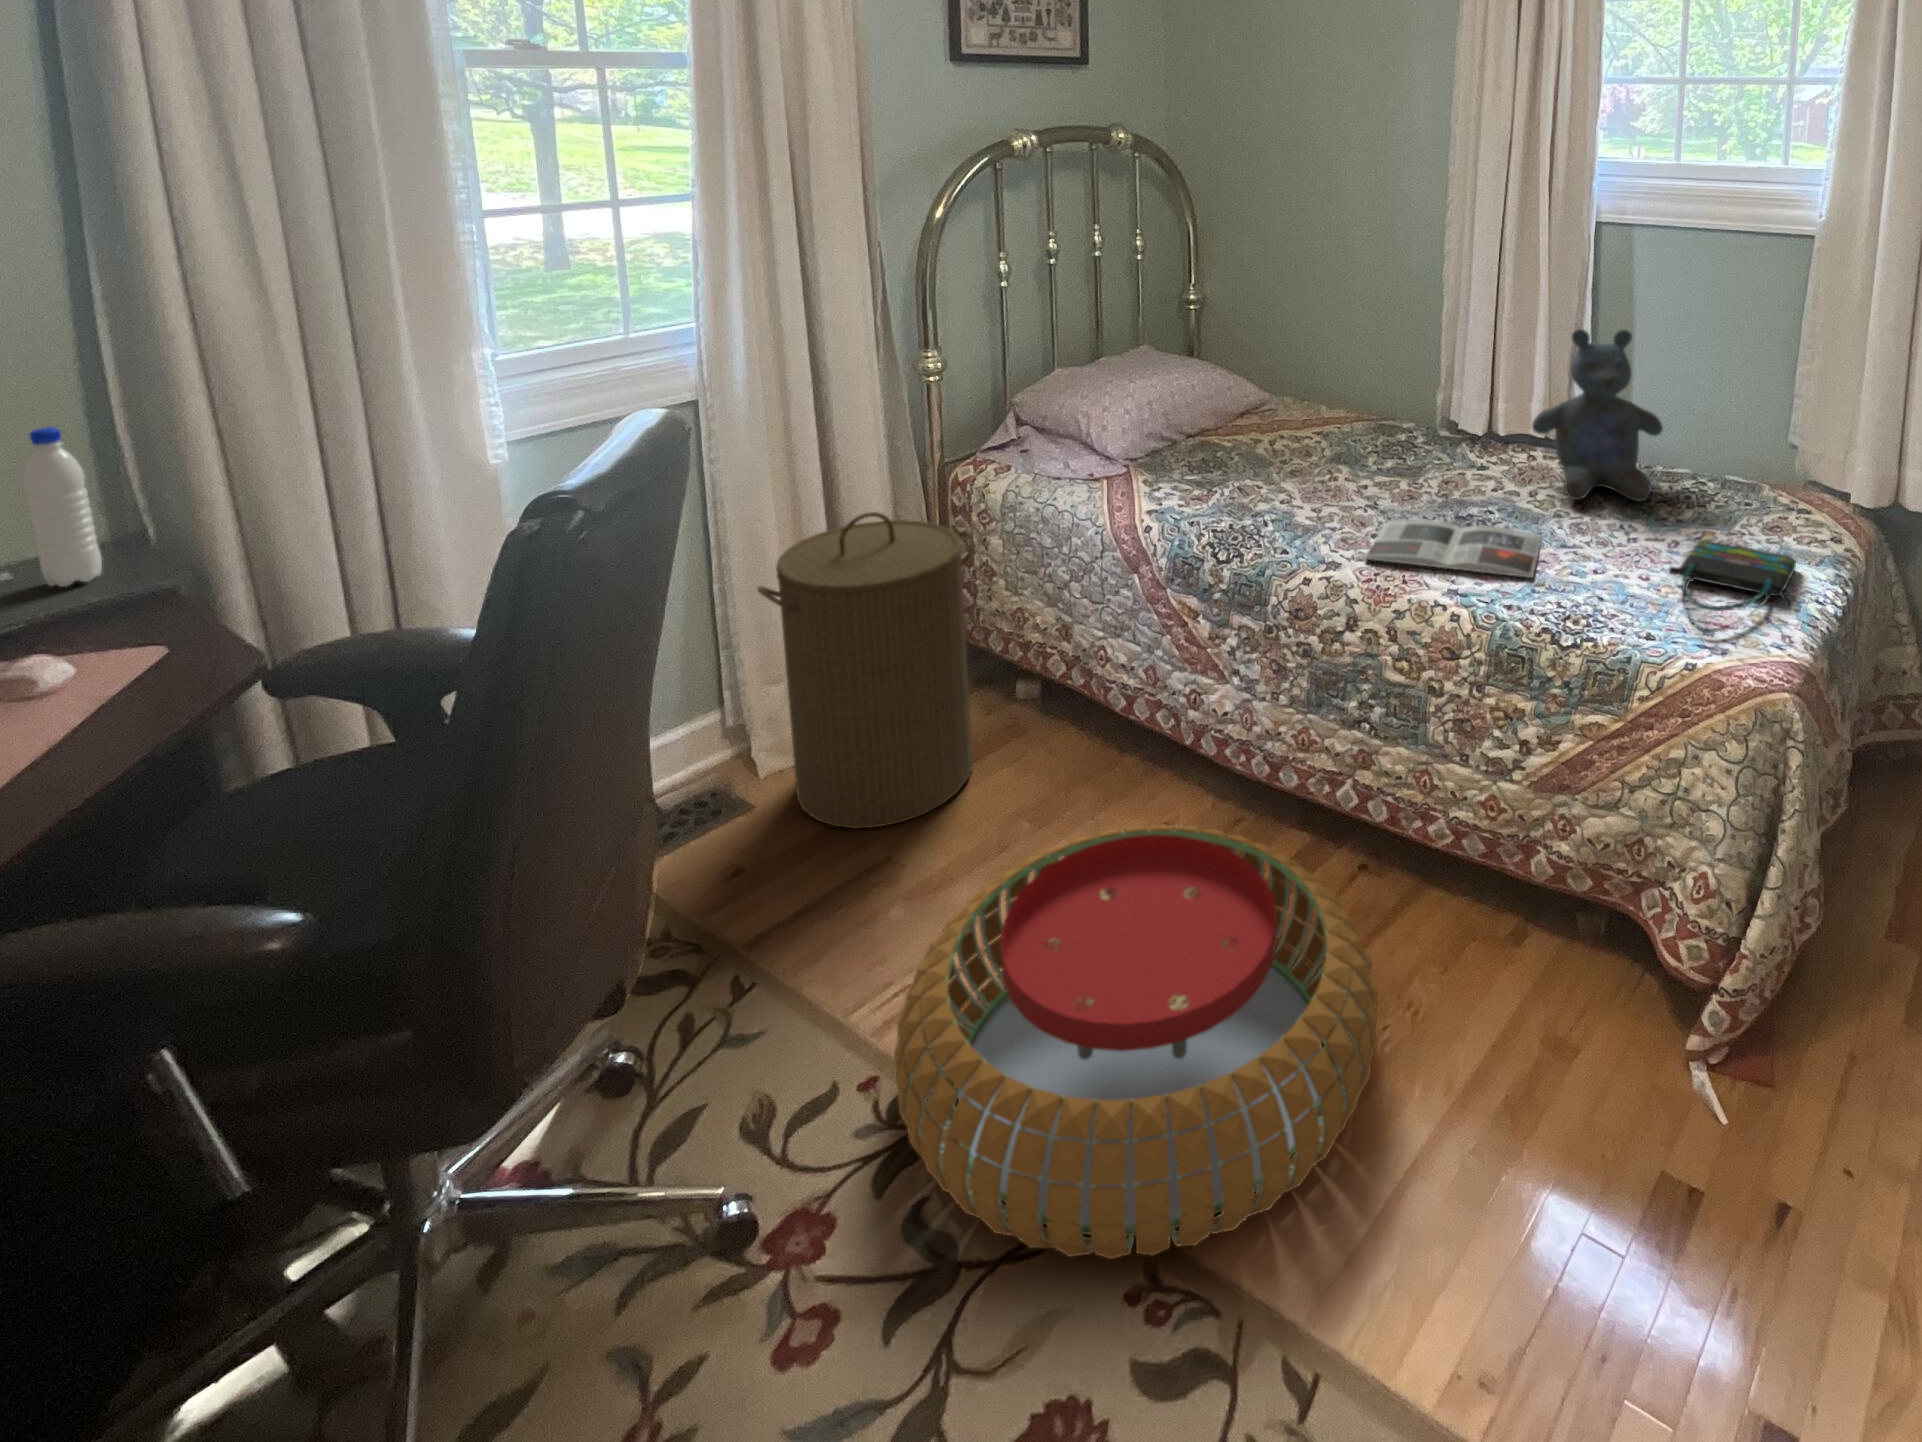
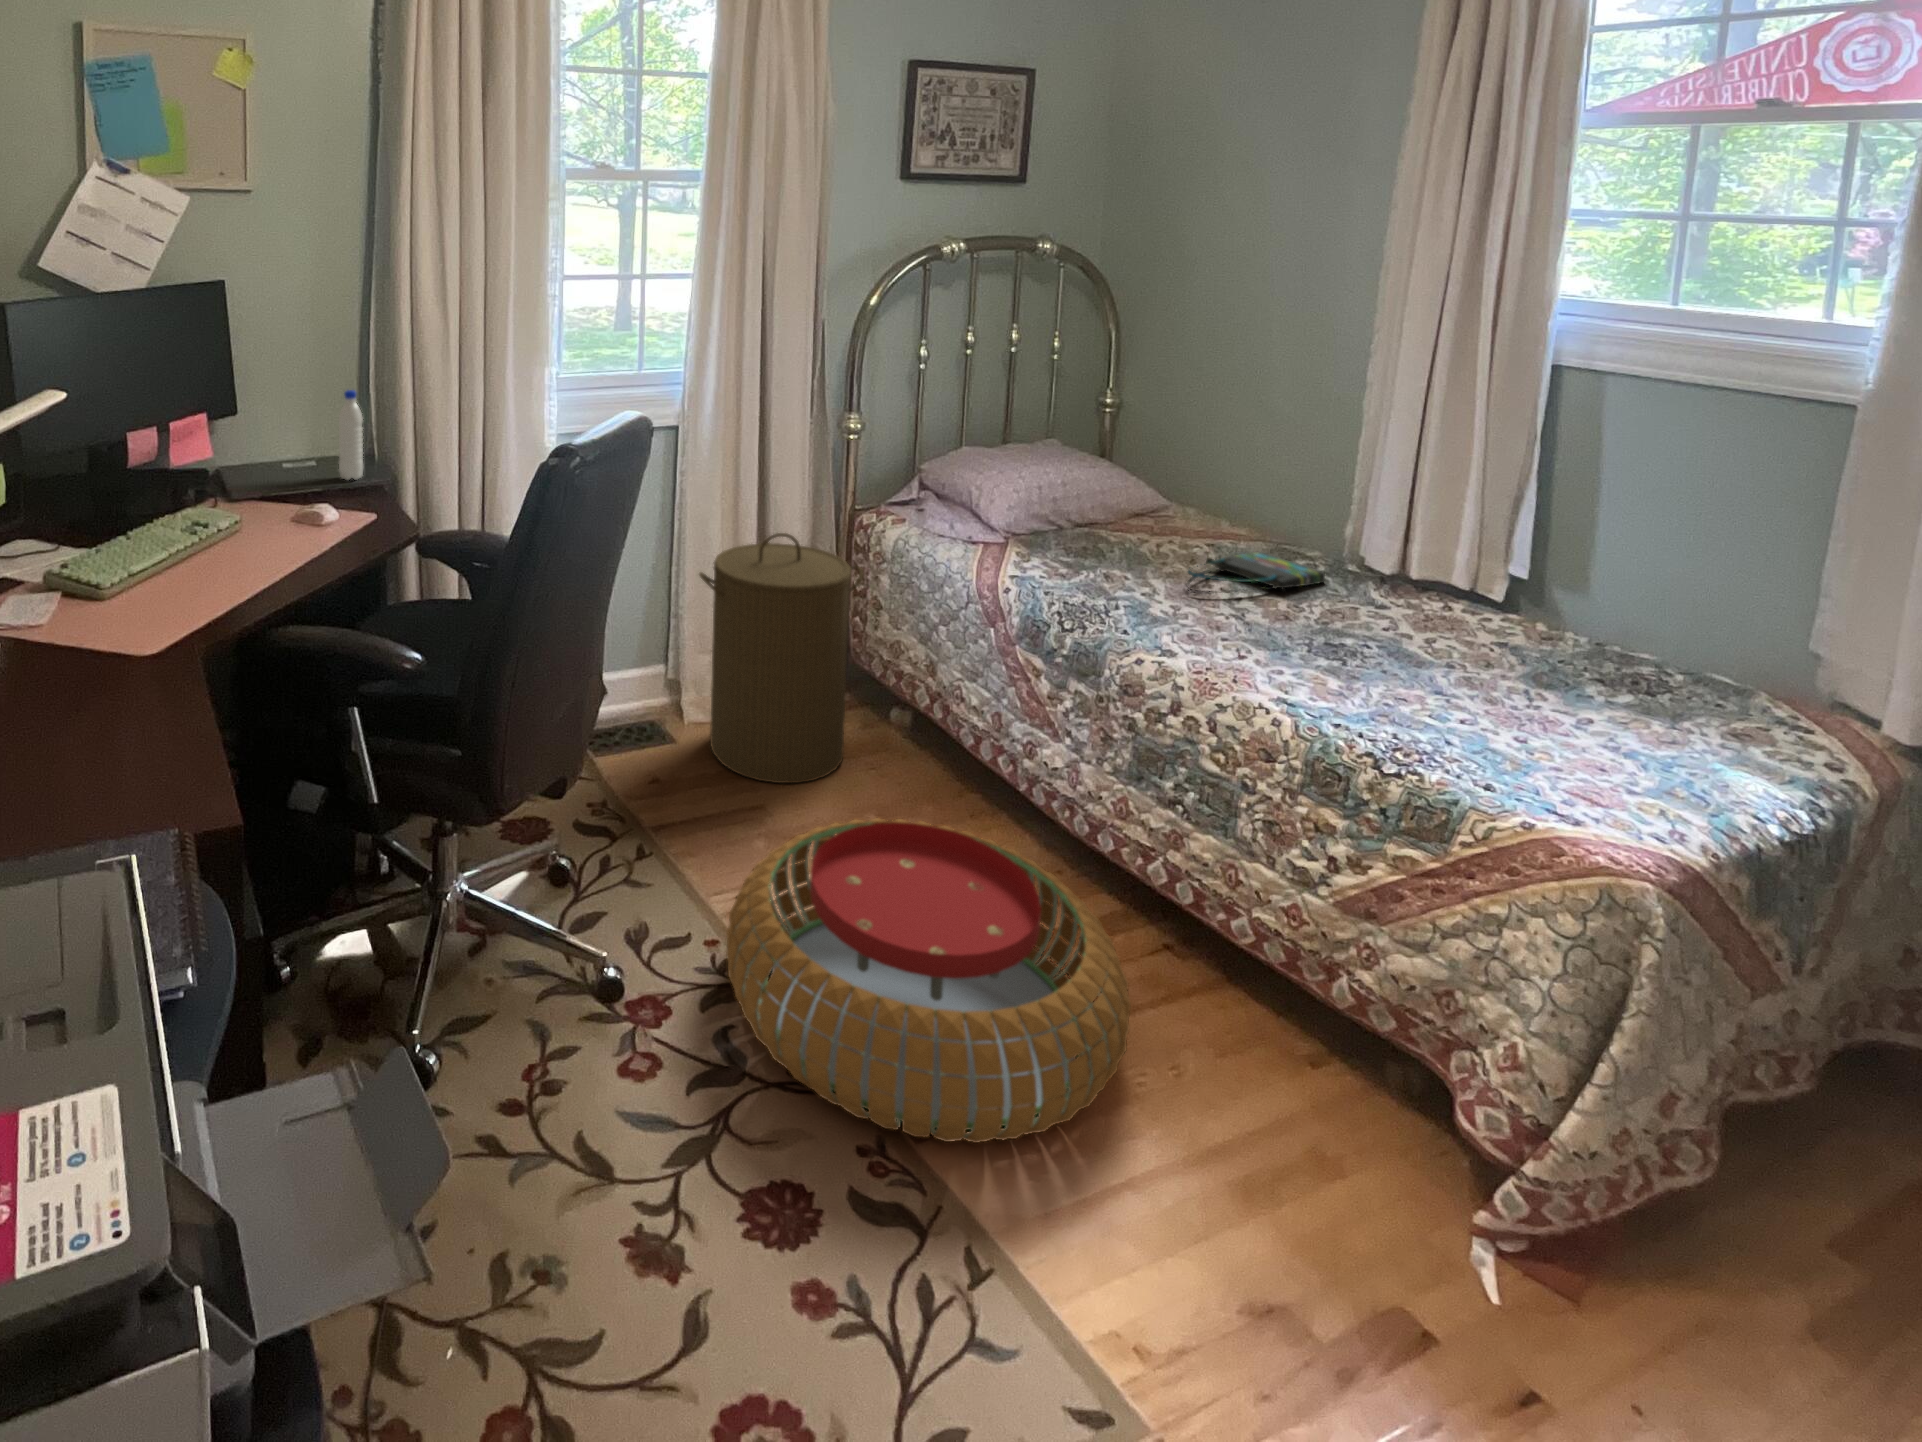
stuffed bear: present [1532,329,1663,501] -> none [1438,472,1618,671]
magazine: present [1365,520,1541,578] -> none [1198,629,1415,709]
tote bag: present [1669,540,1796,633] -> present [1187,552,1325,594]

